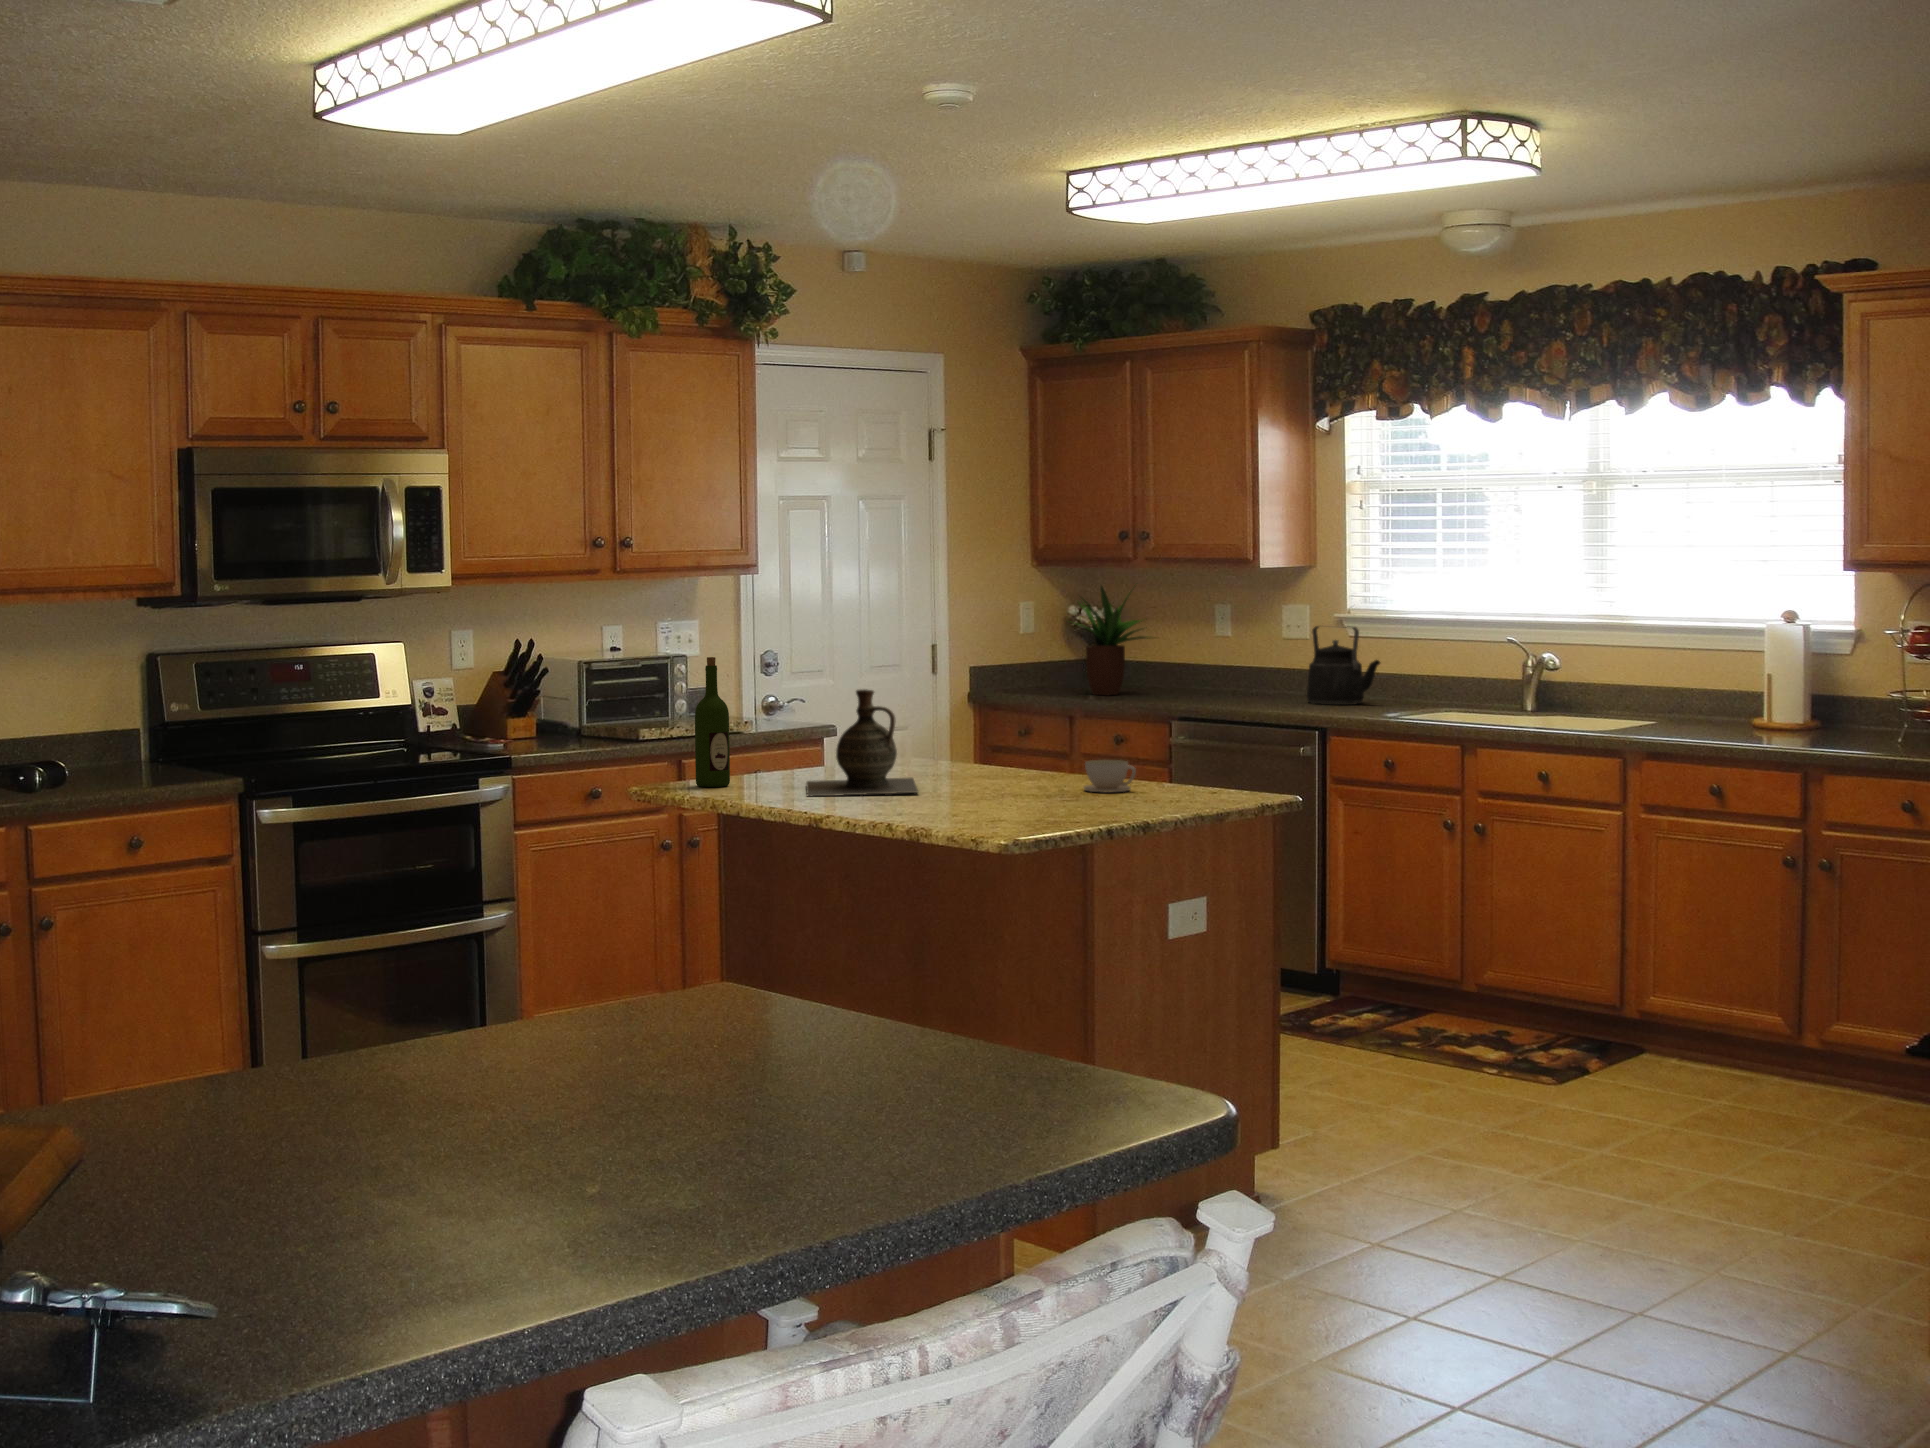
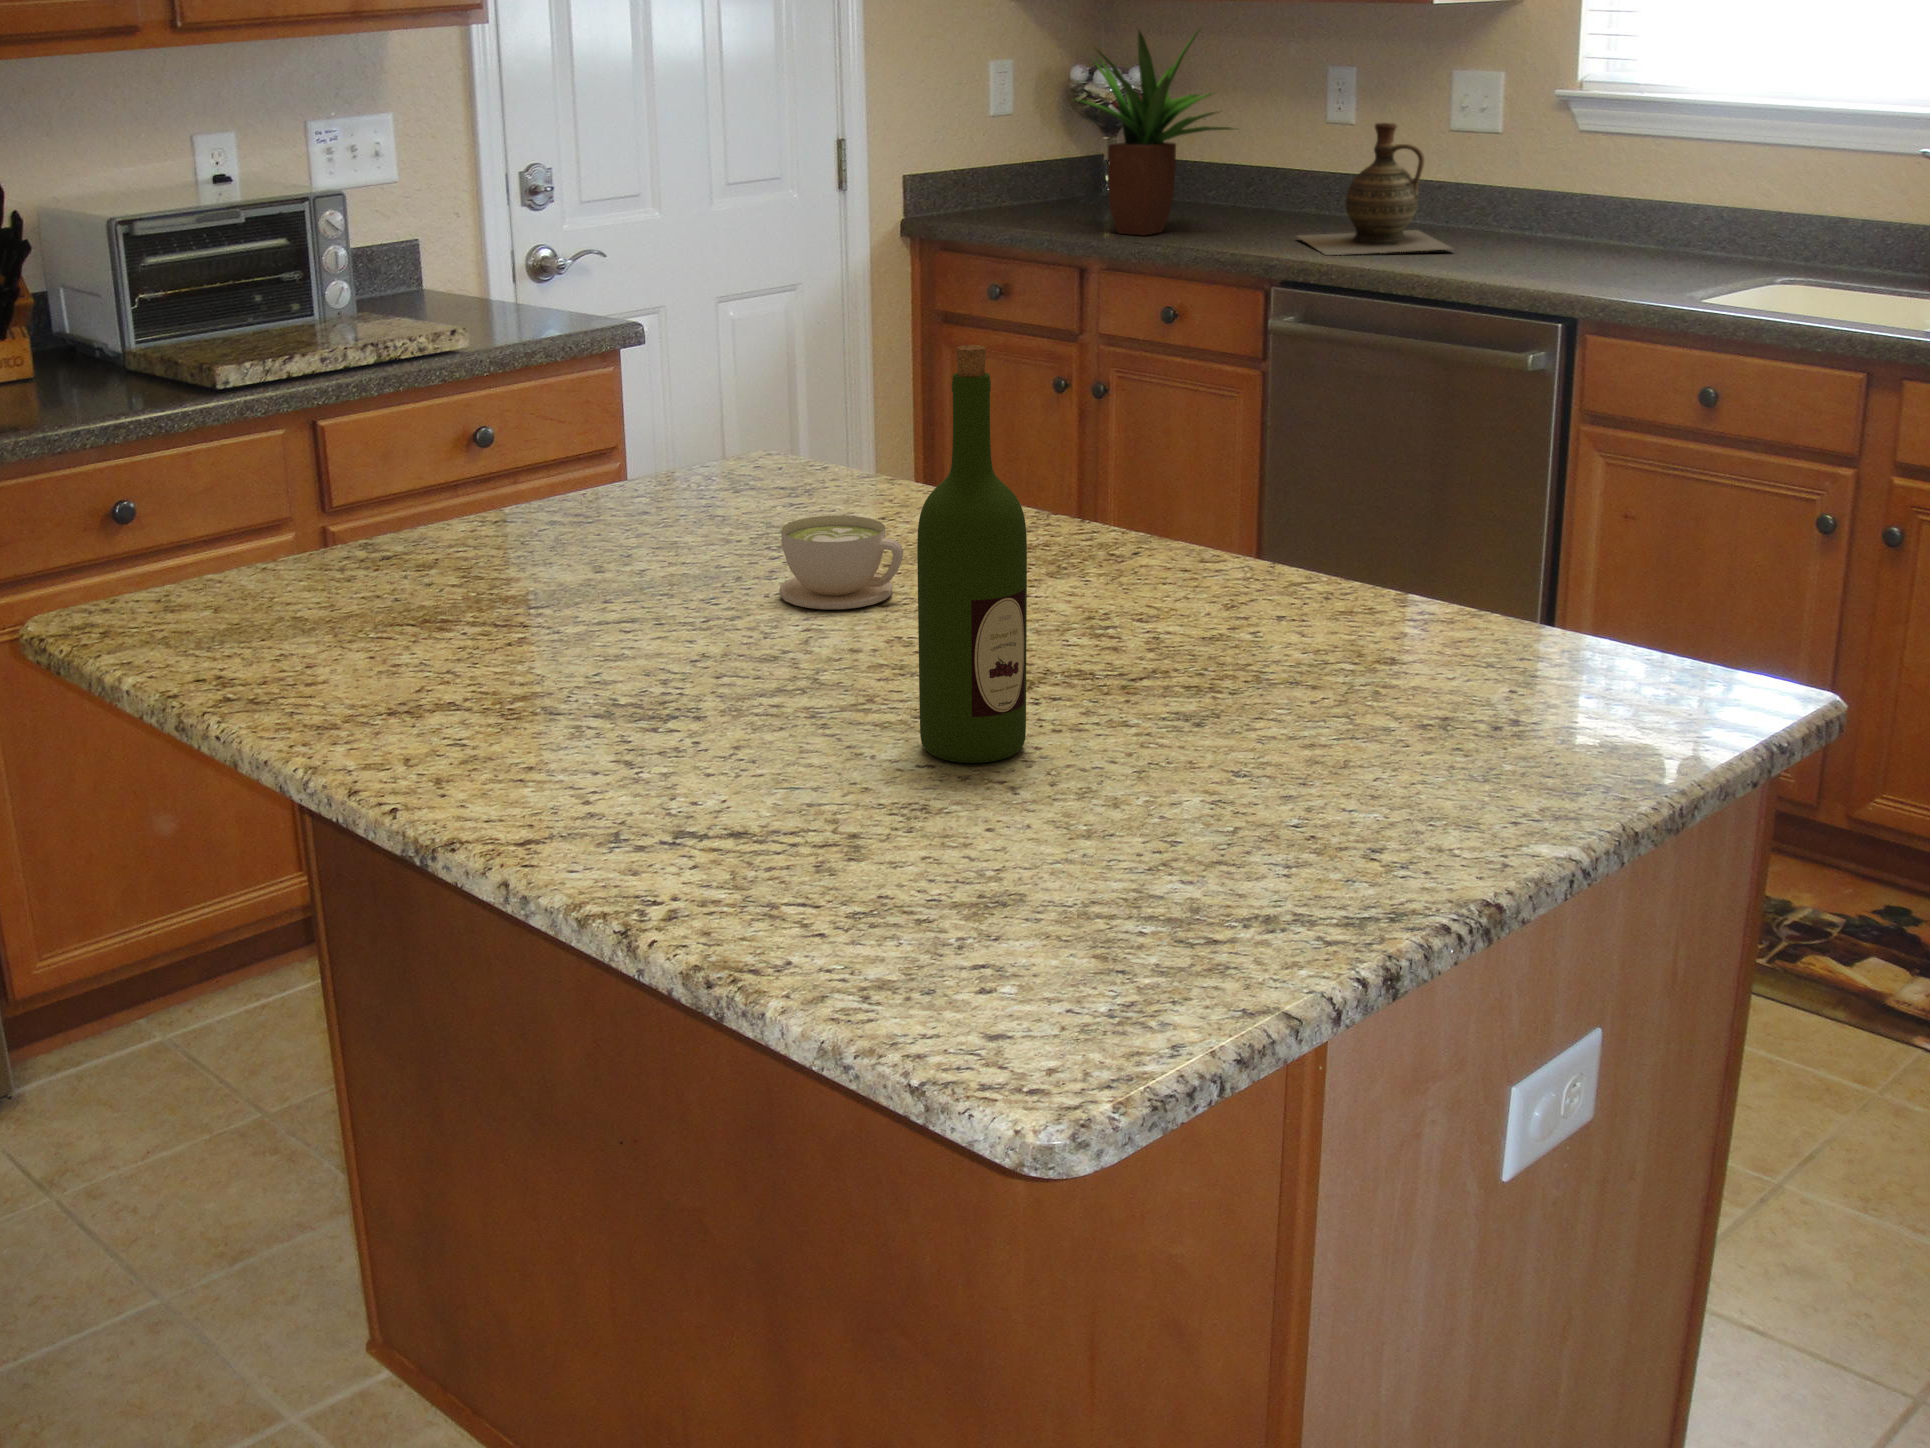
kettle: present [1307,626,1380,705] -> none [1507,107,1656,259]
wine bottle: present [695,657,730,787] -> present [917,345,1027,763]
ceramic jug: present [807,689,918,796] -> present [1297,123,1452,255]
coffee cup: present [1084,760,1136,793] -> present [779,515,903,610]

